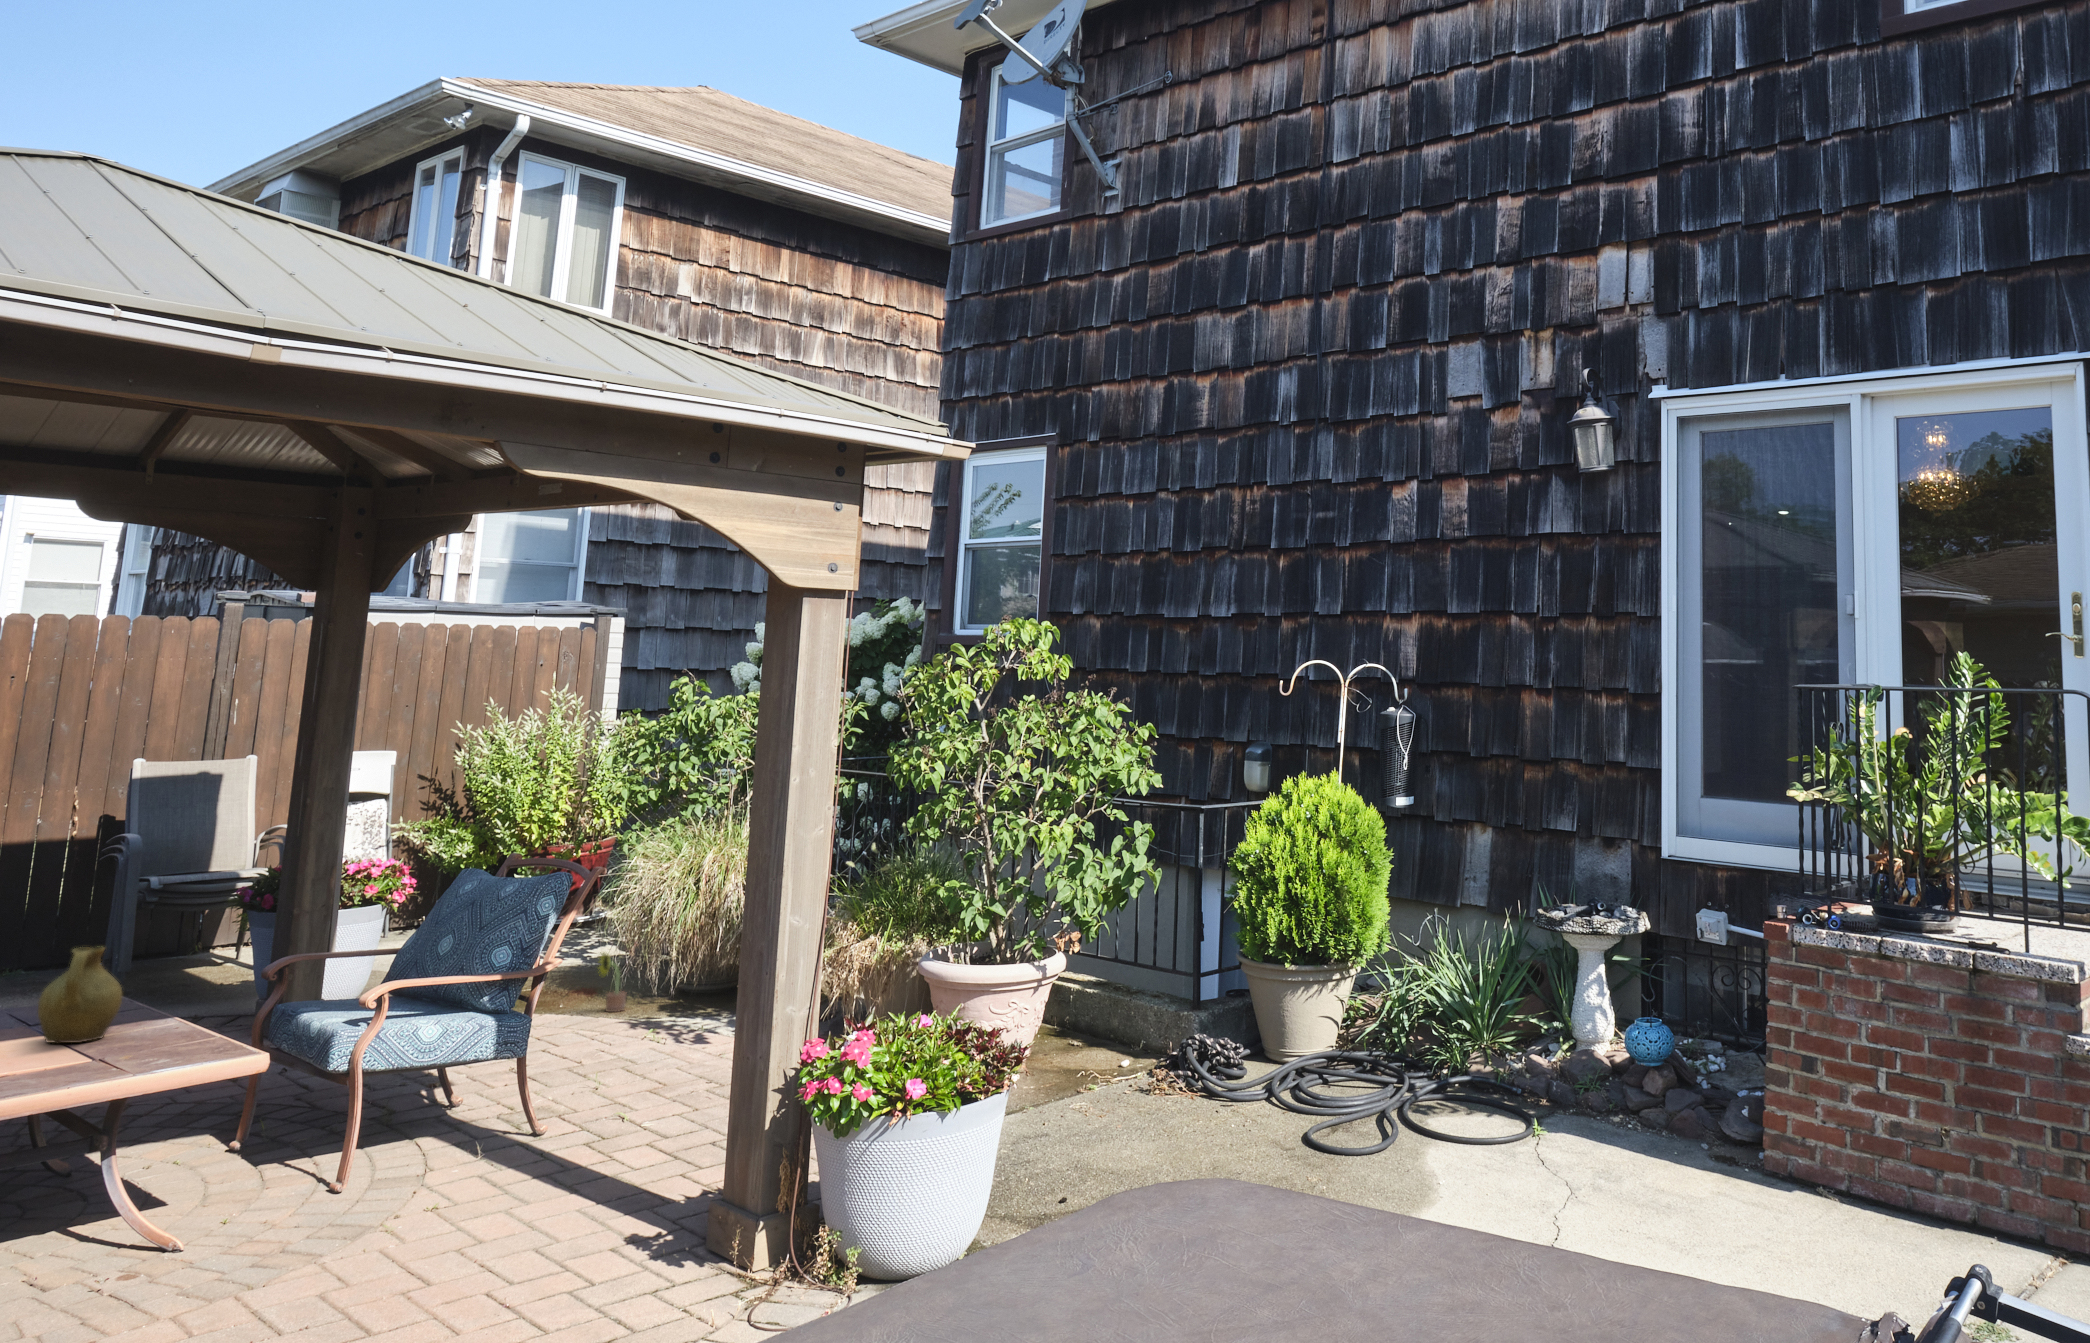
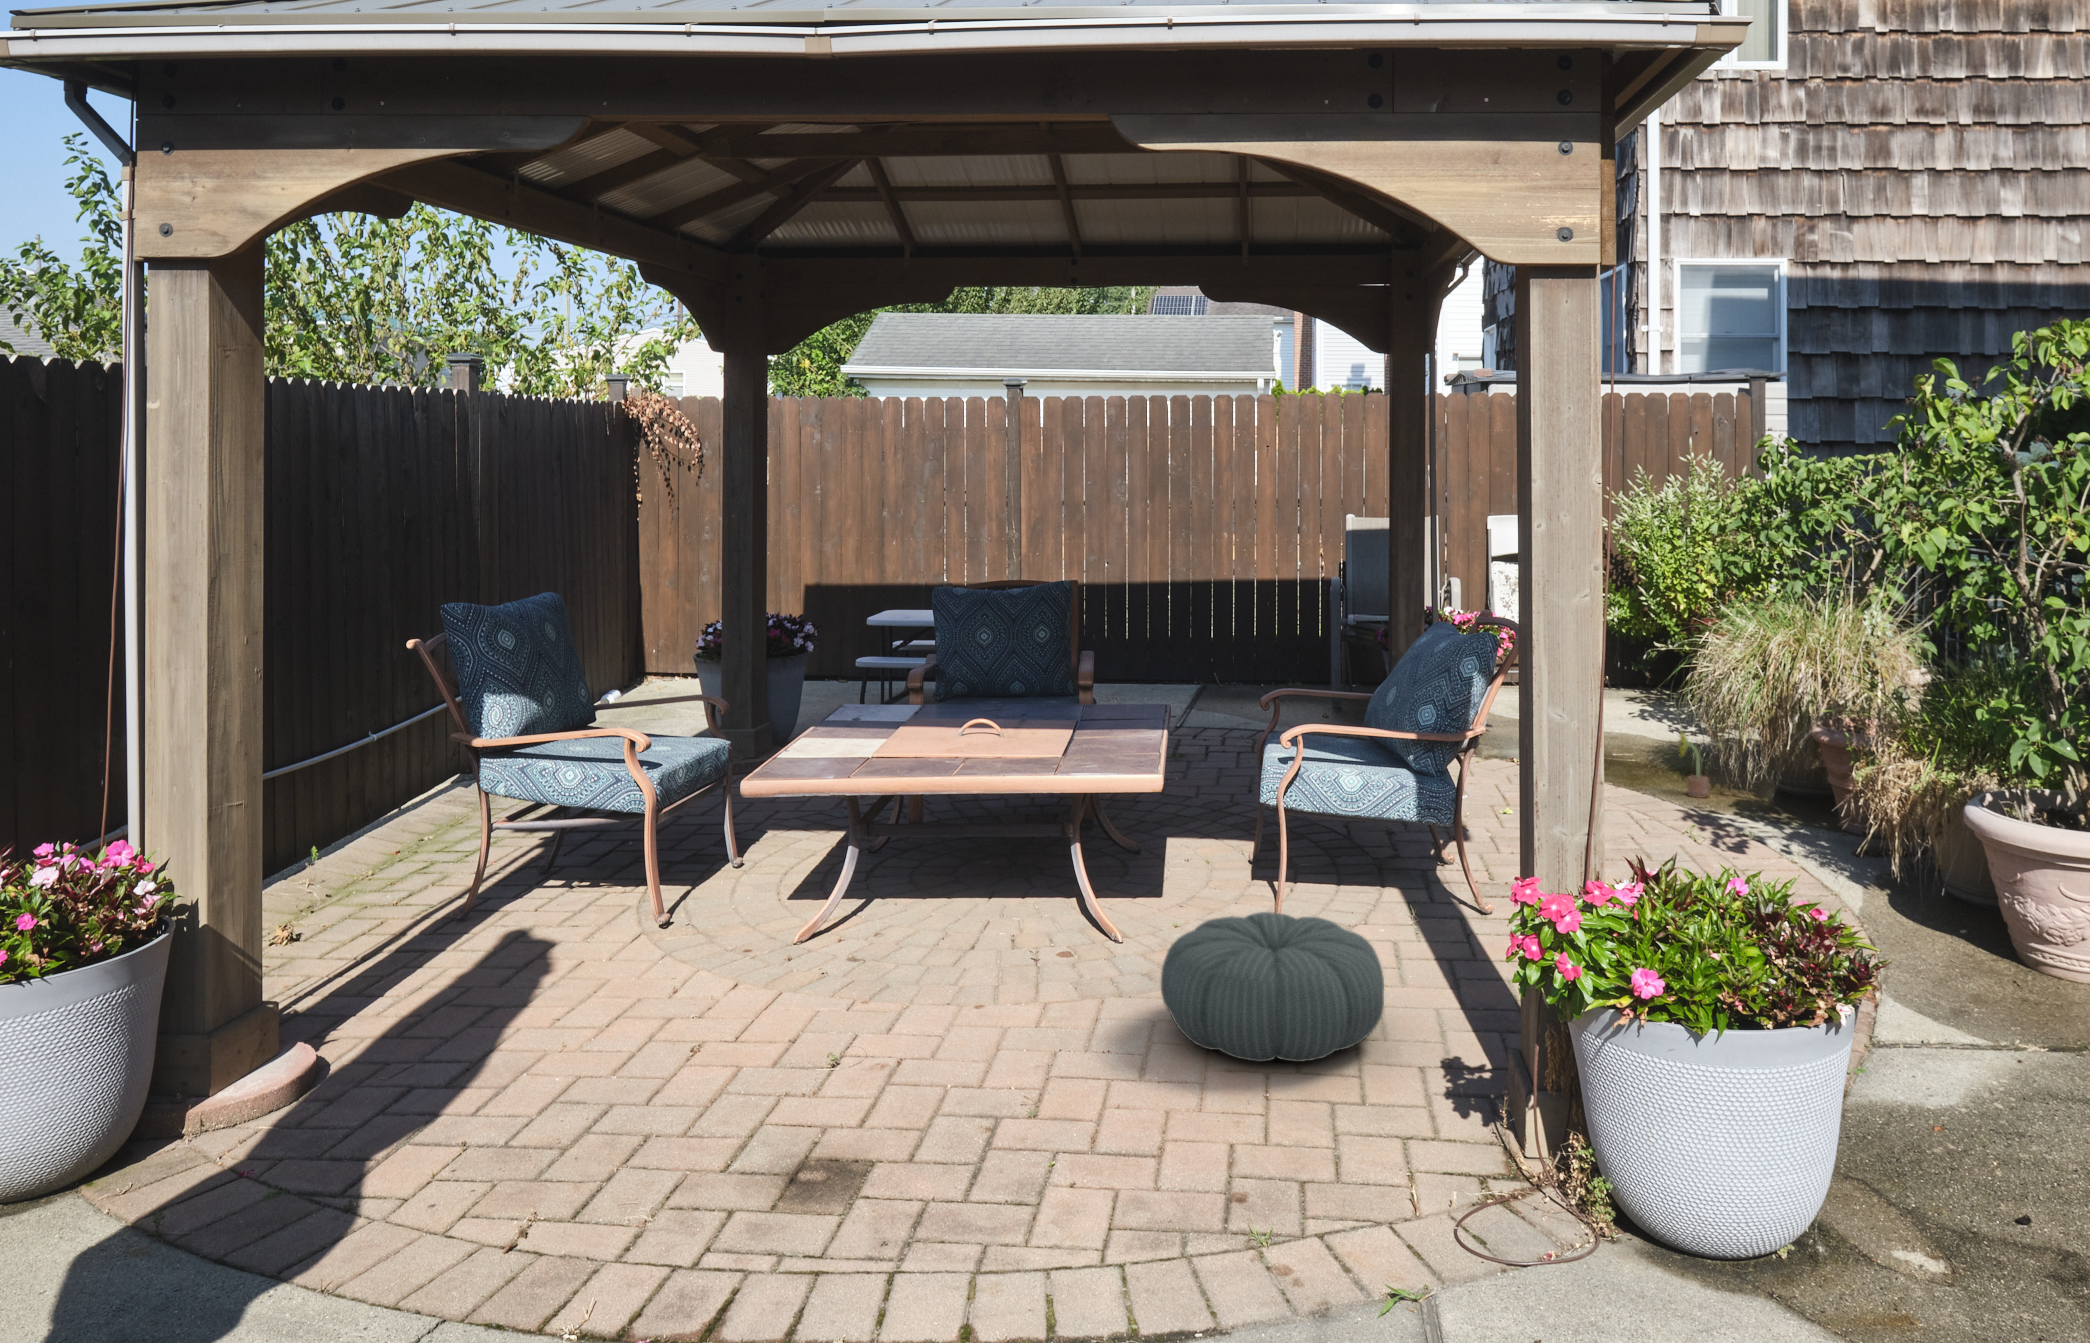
pitcher: present [38,947,122,1043] -> none [1062,661,1119,743]
pouf: none [352,1145,587,1284] -> present [1161,912,1384,1062]

